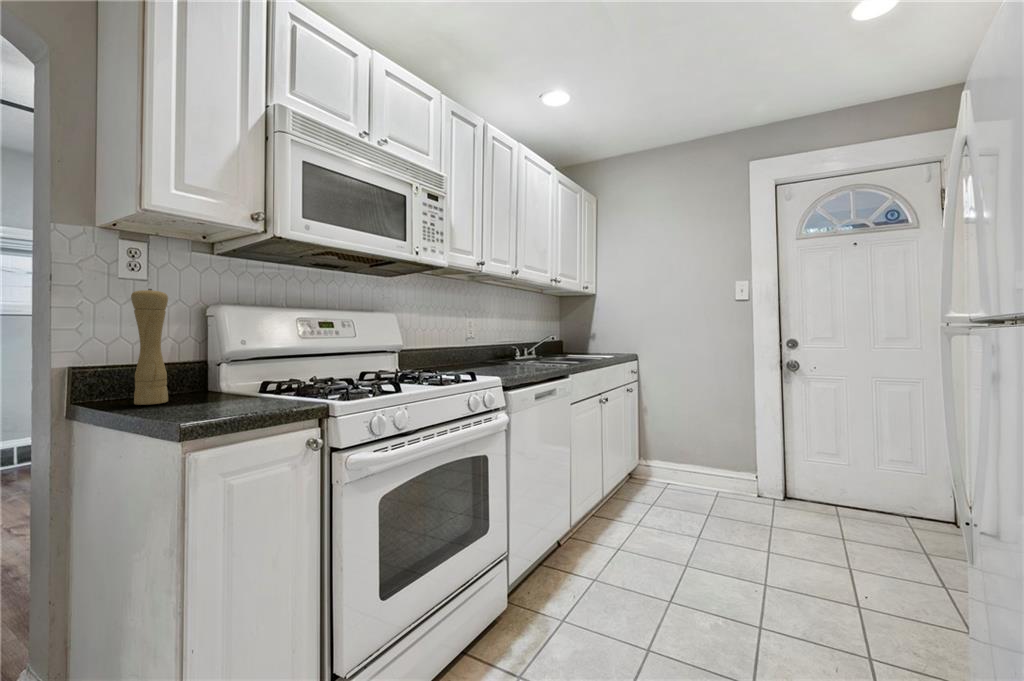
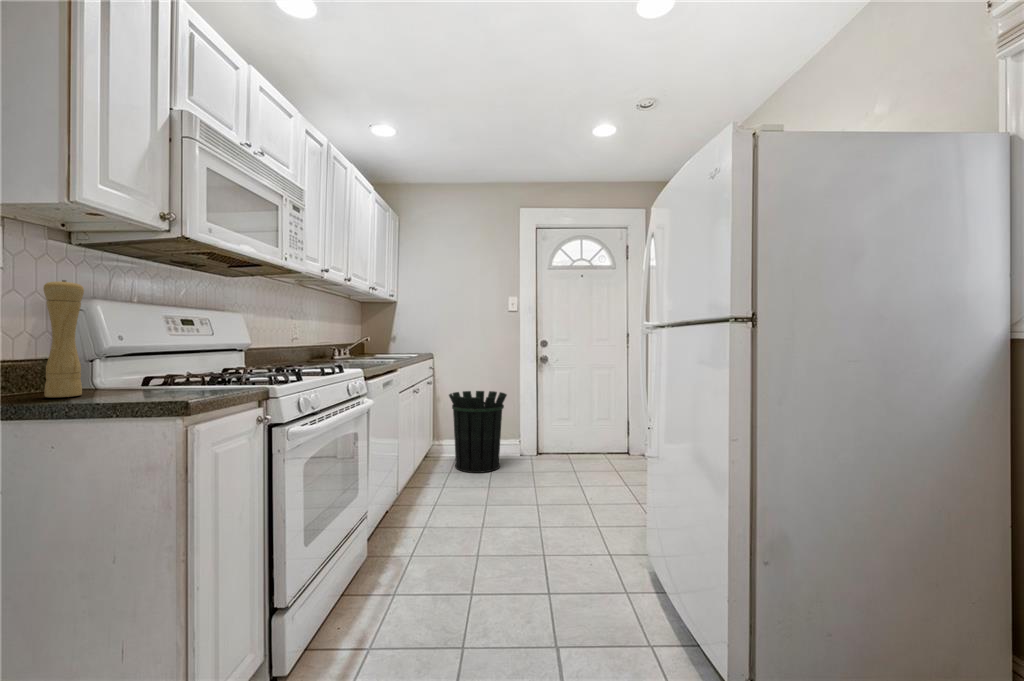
waste bin: none [651,402,731,510] -> present [449,391,507,473]

